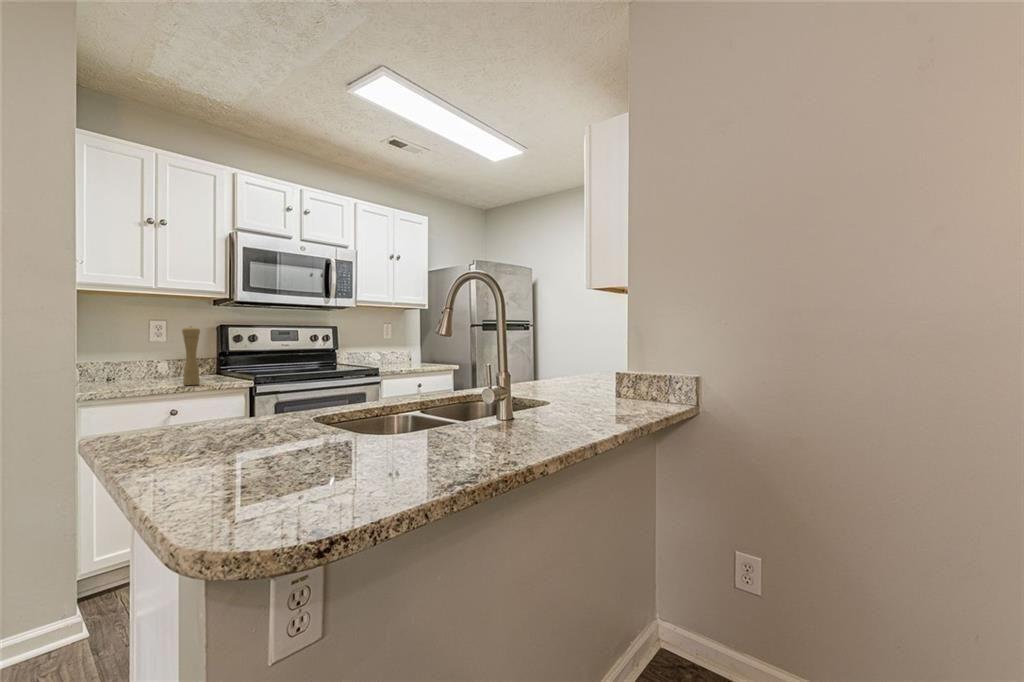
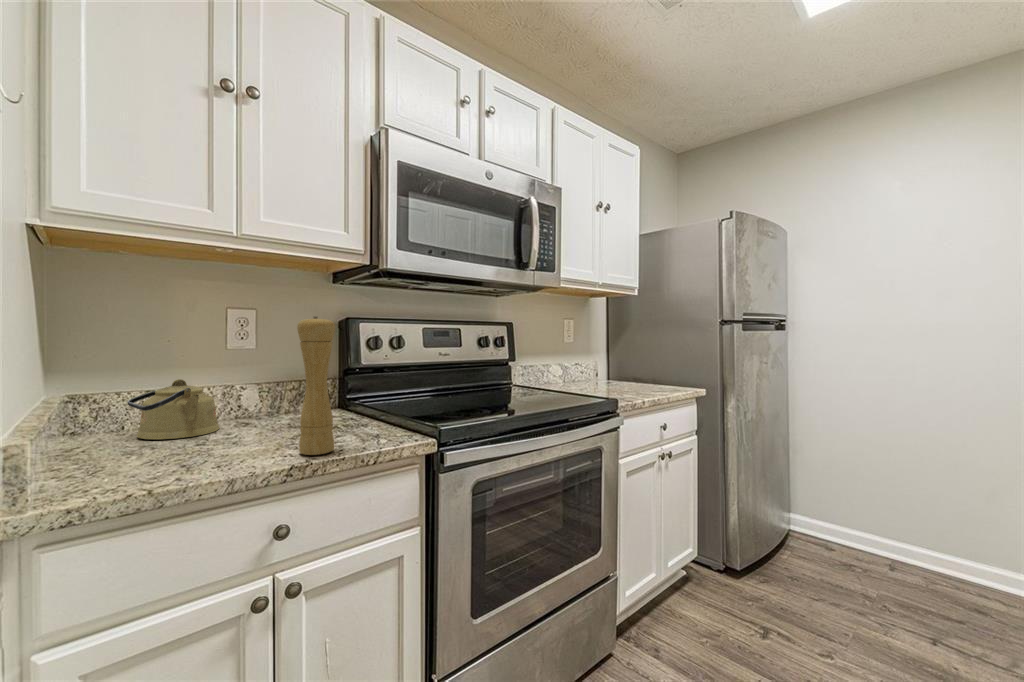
kettle: none [99,356,146,383] -> present [127,379,220,439]

